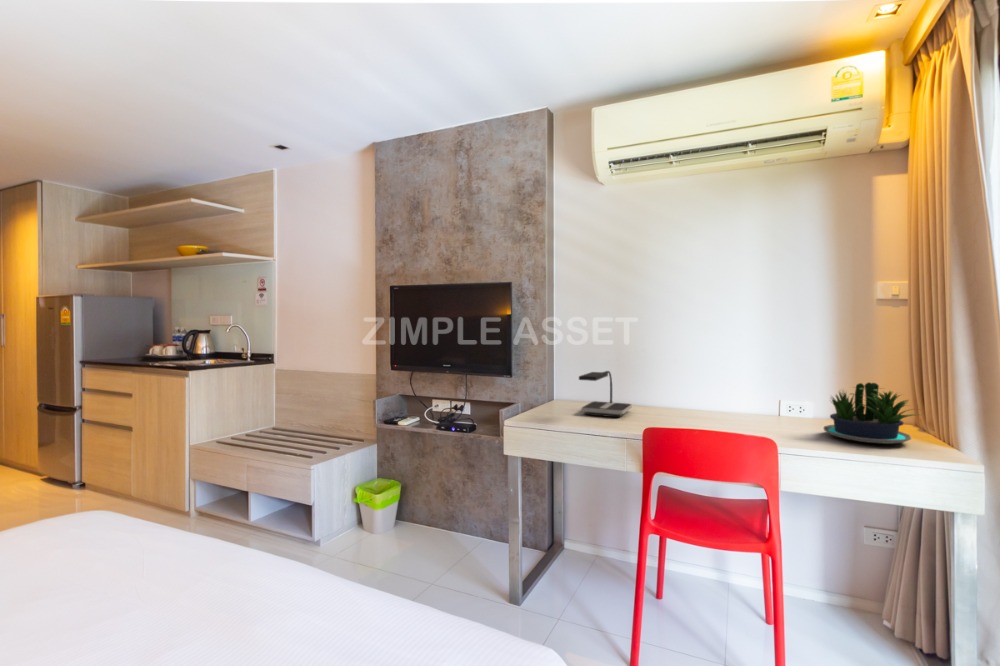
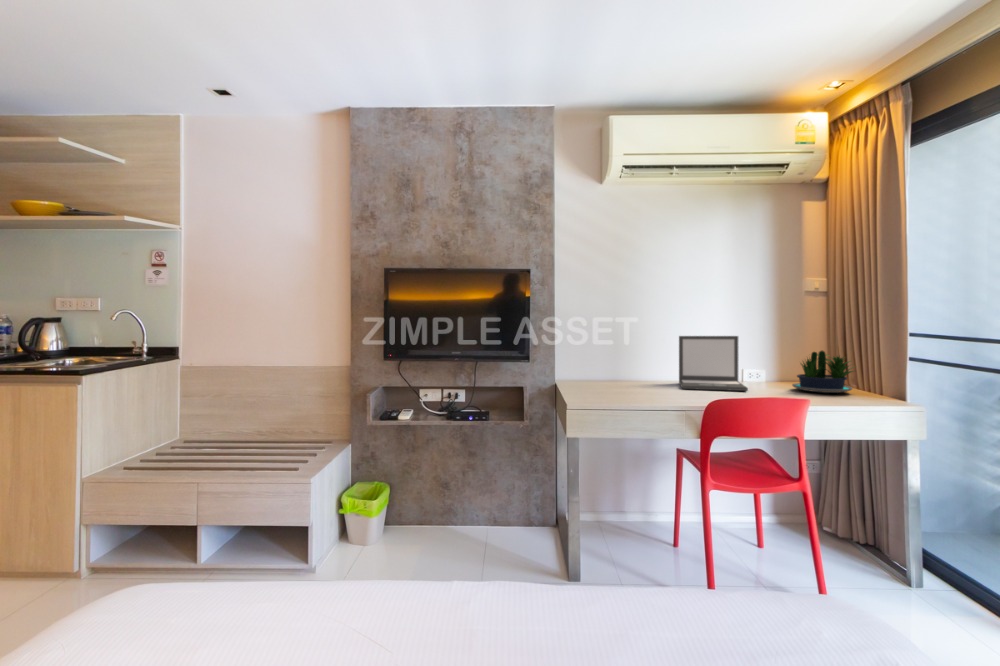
laptop: none [672,355,765,429] -> present [679,336,748,391]
desk lamp: present [579,371,632,417] -> none [603,351,649,391]

